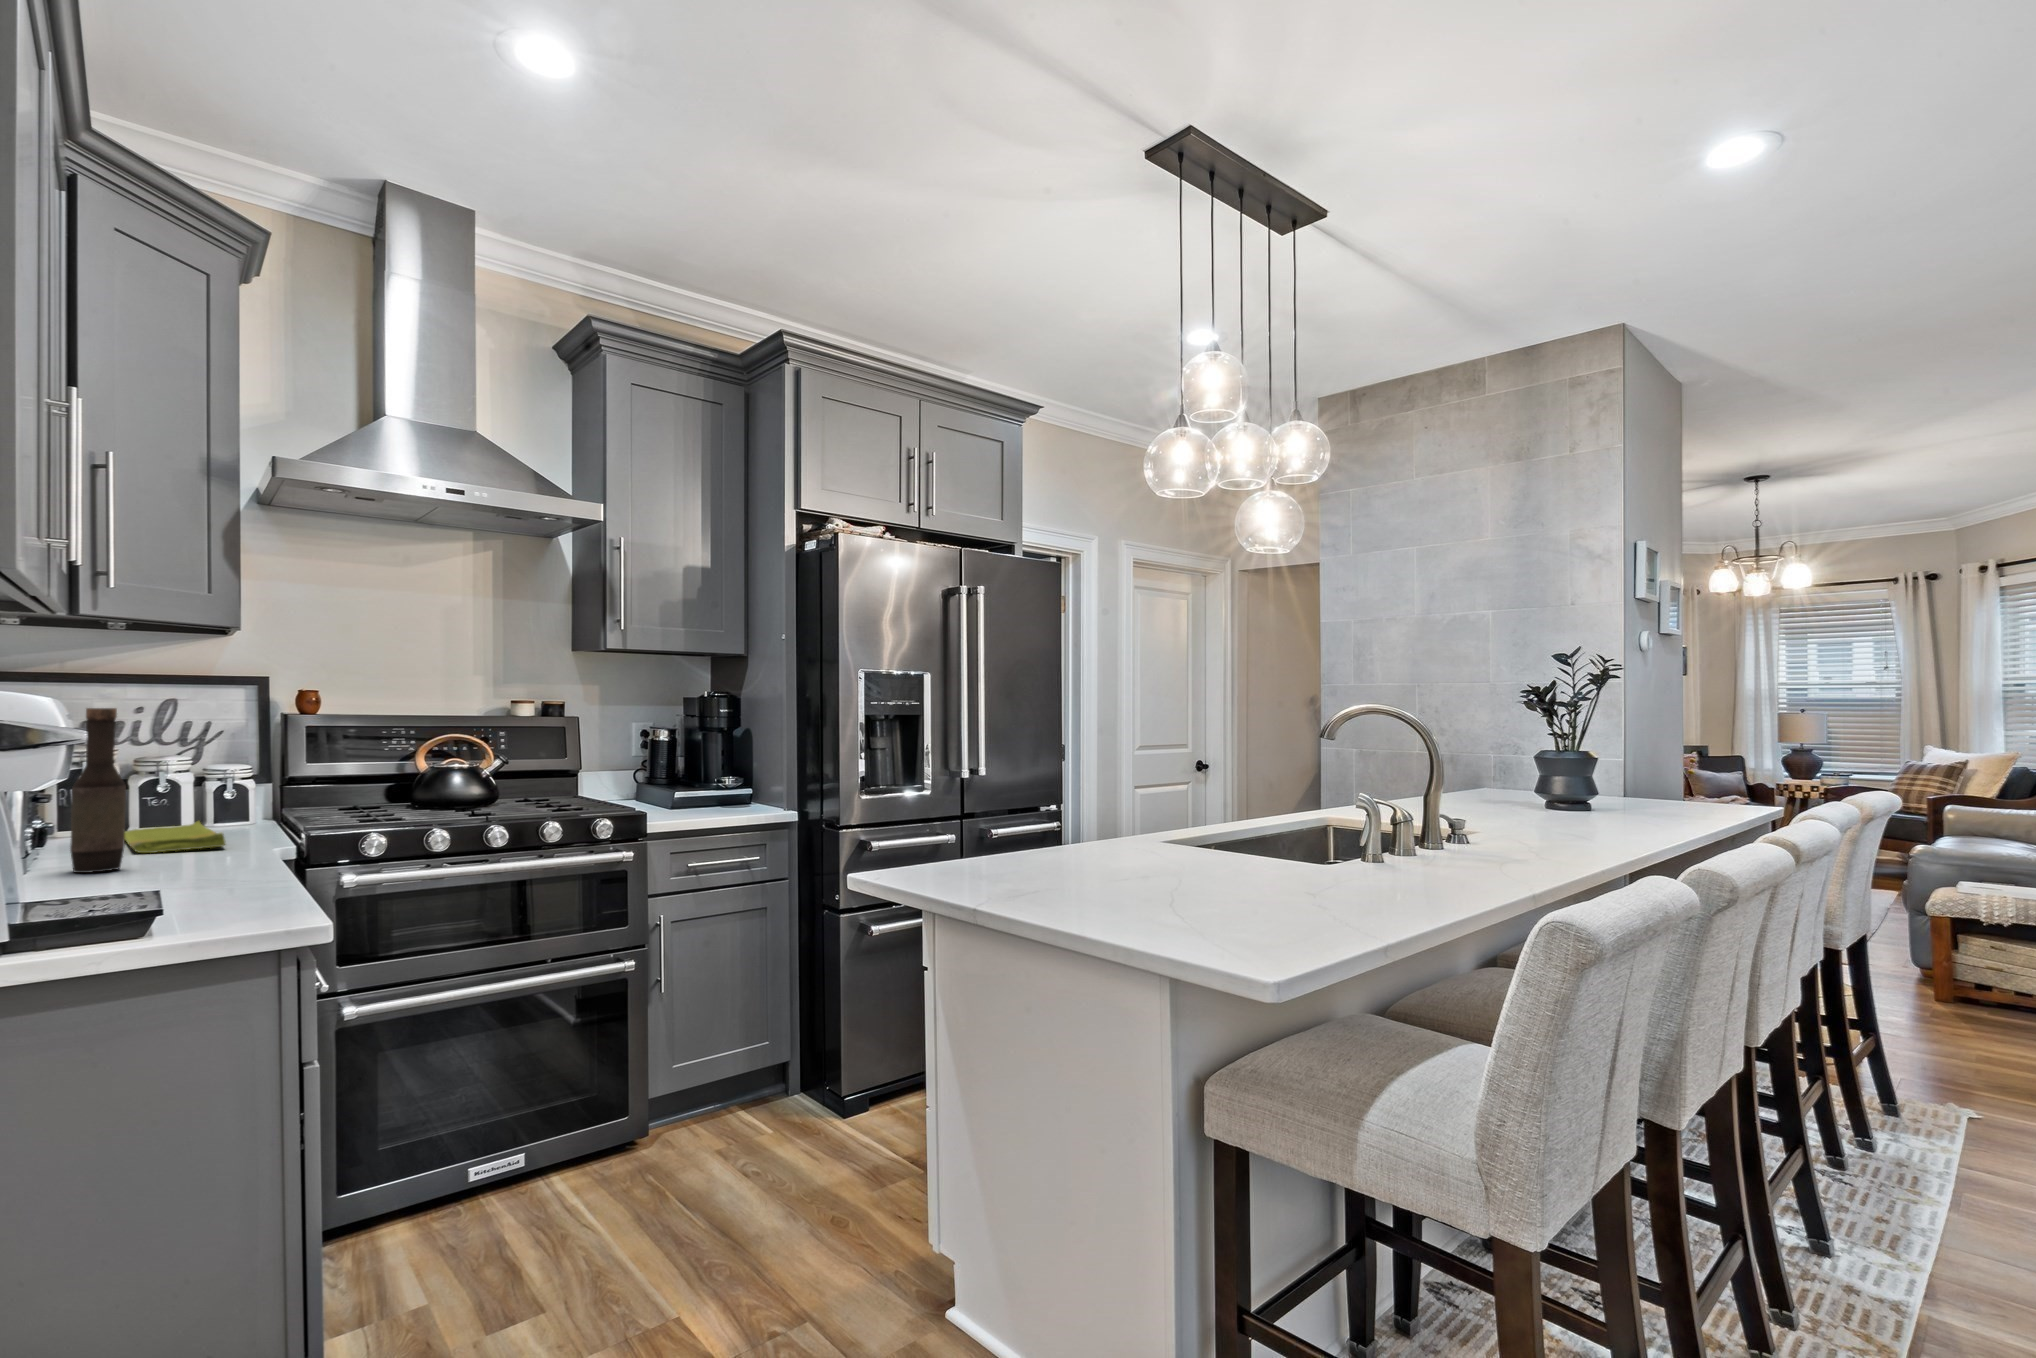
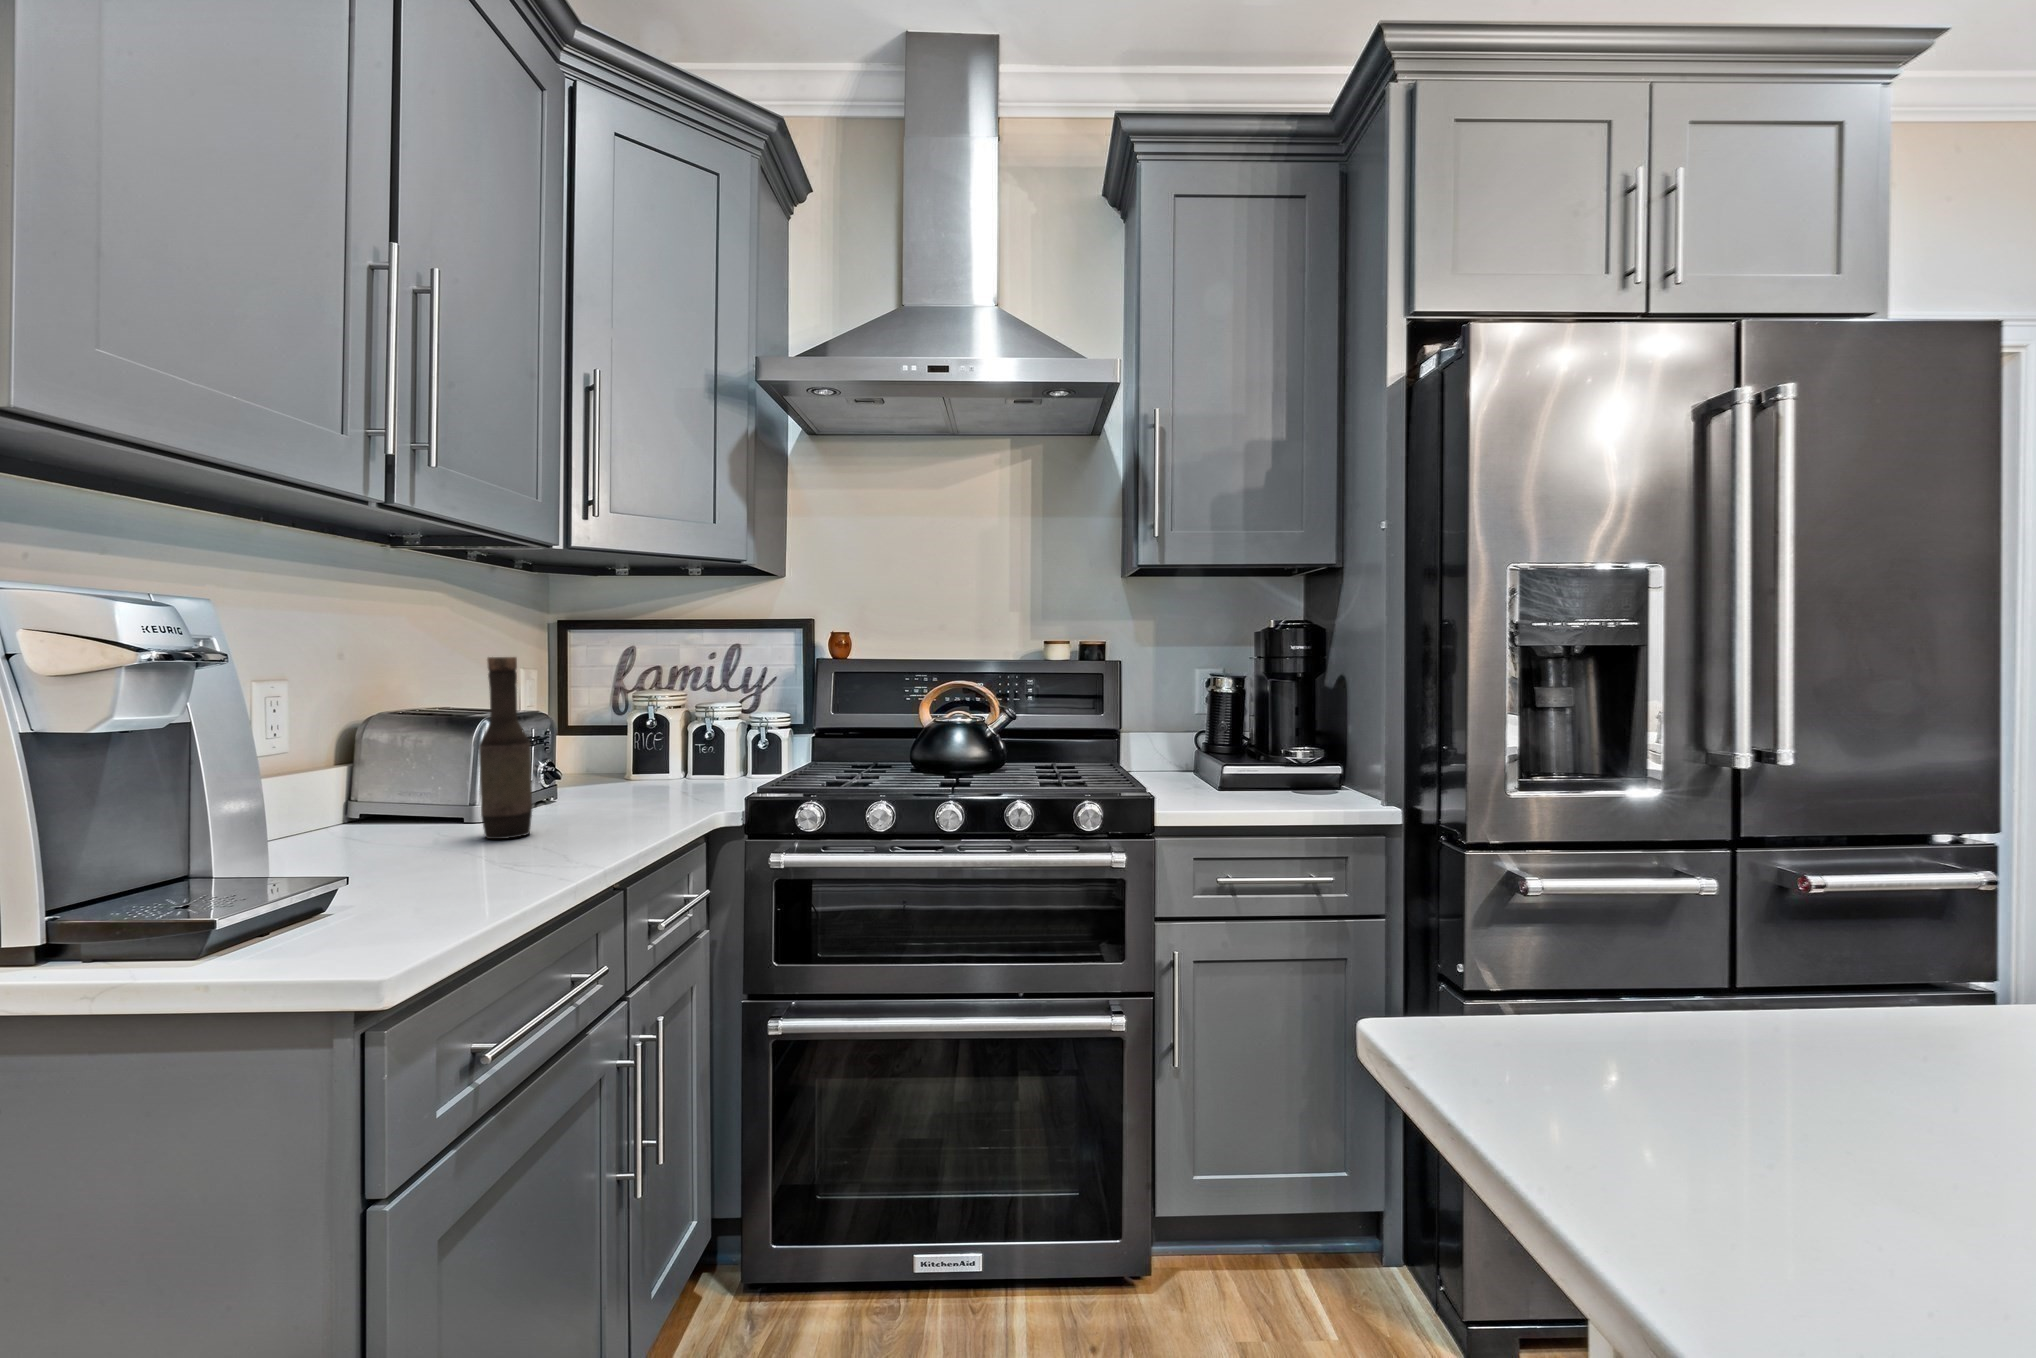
dish towel: present [125,821,225,853] -> none [609,770,736,810]

